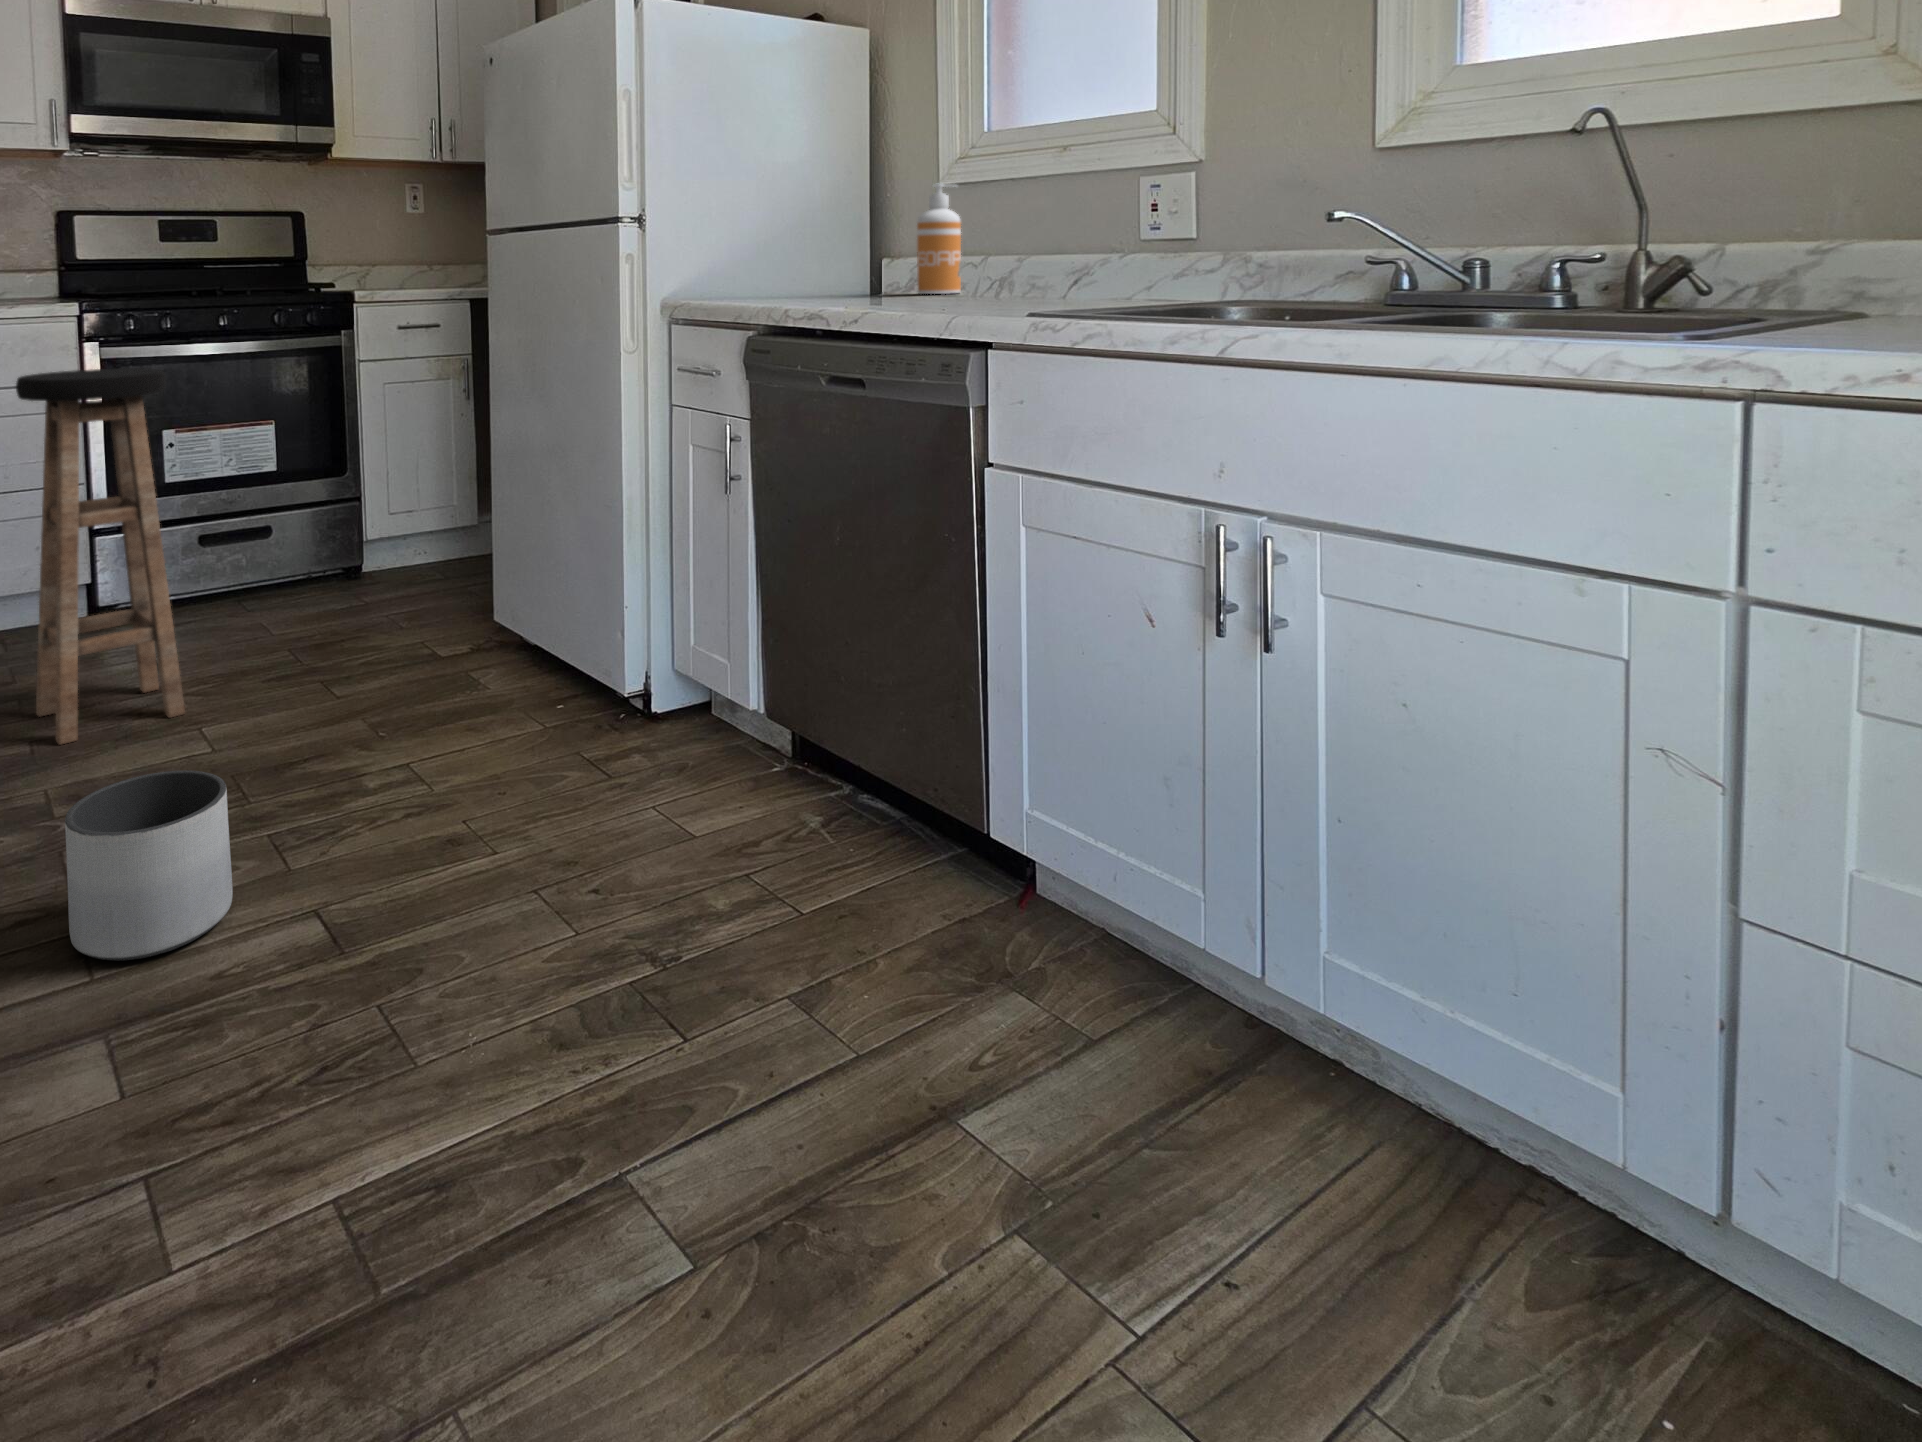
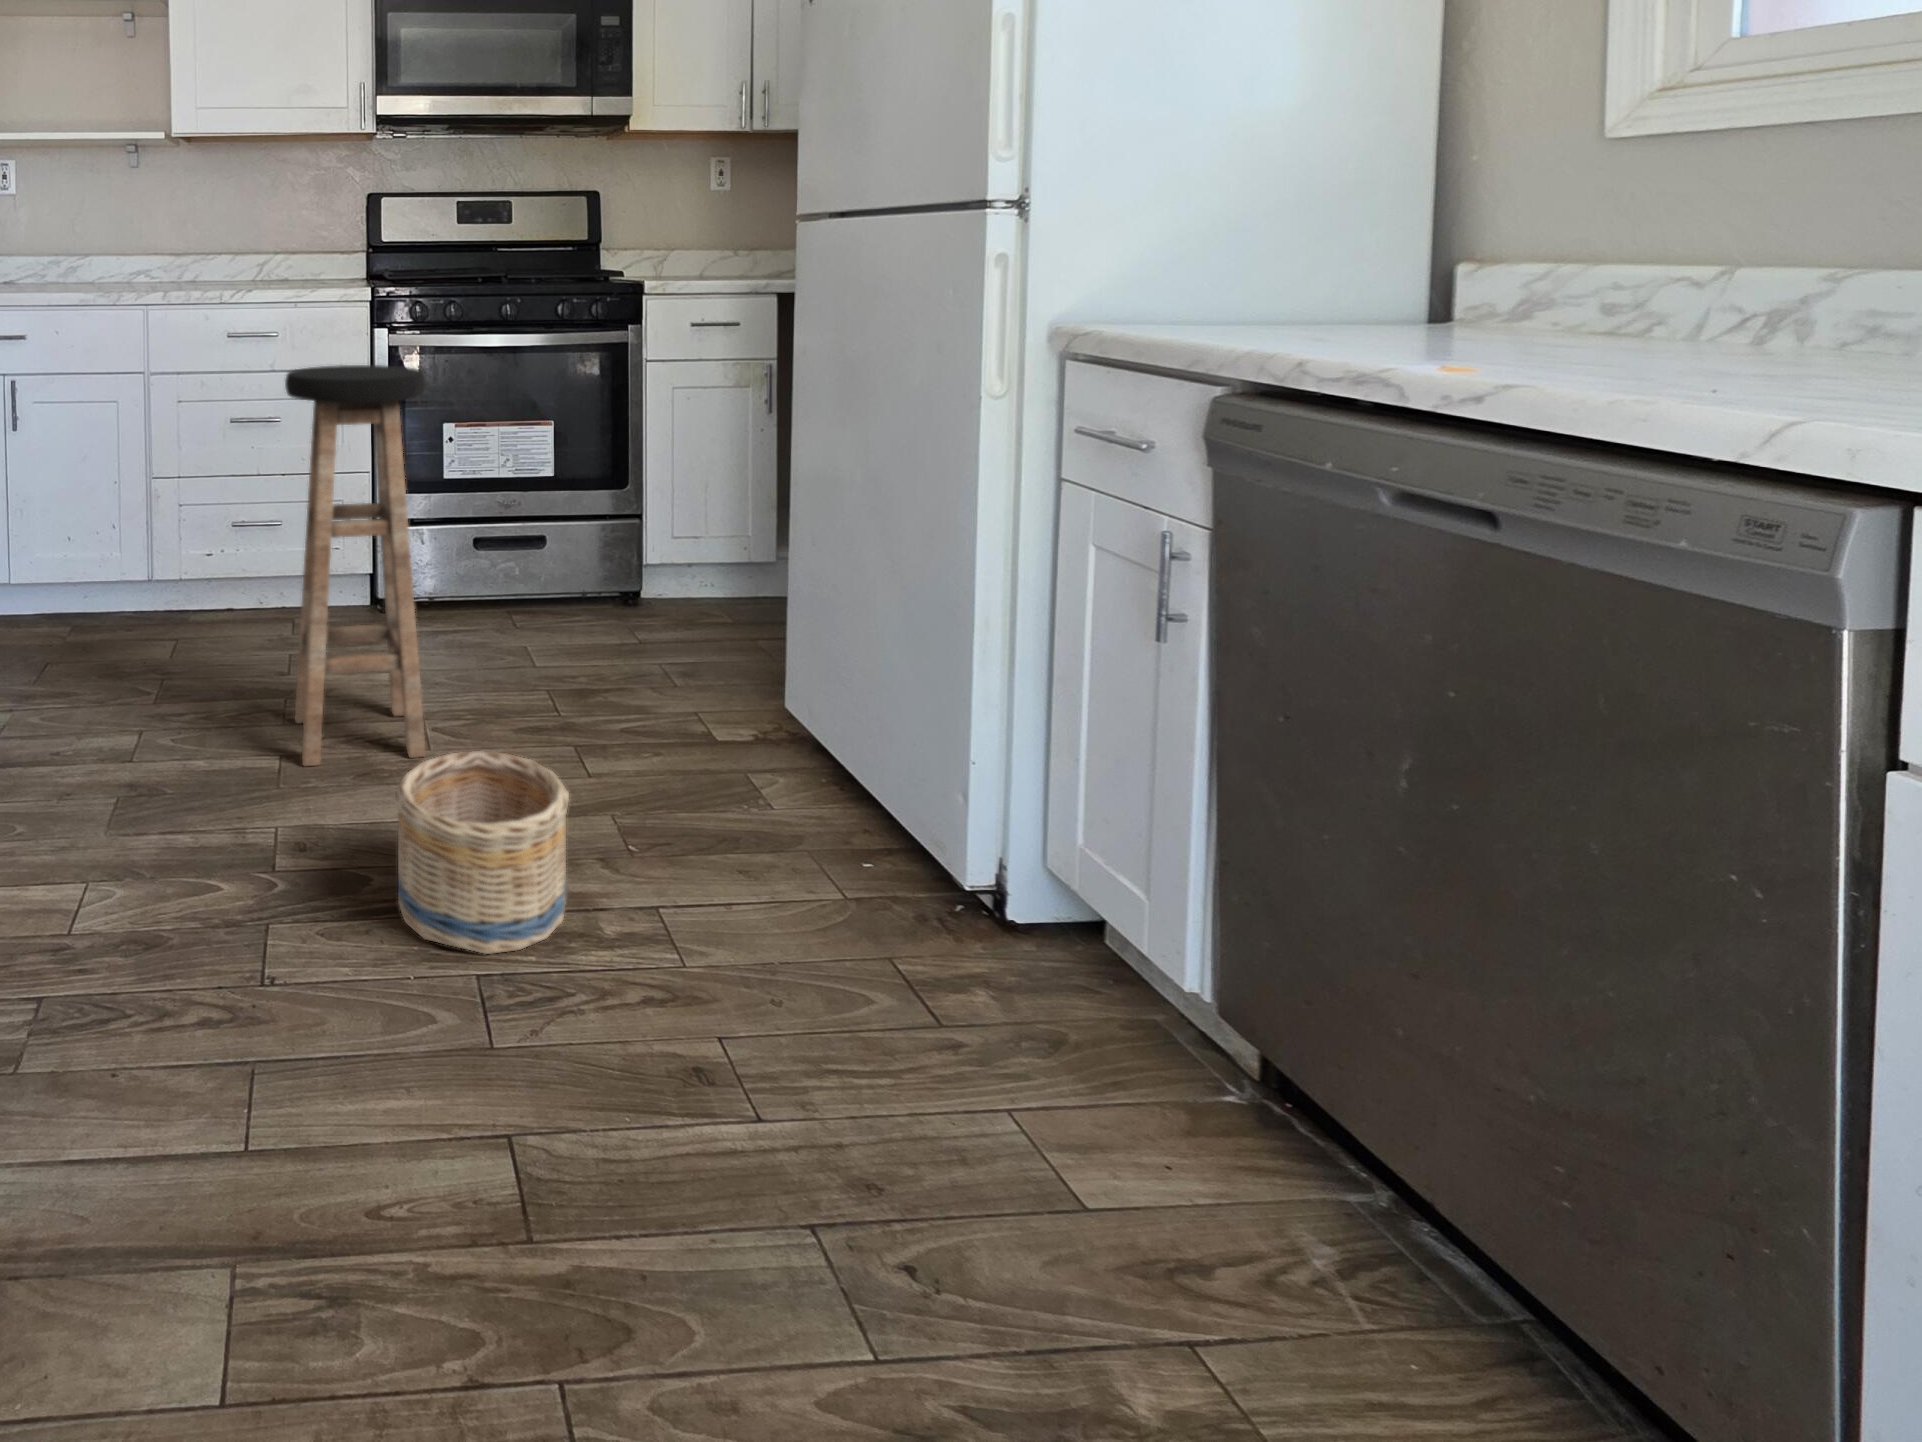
soap dispenser: present [917,184,961,294] -> none [1565,131,1685,333]
basket: none [182,672,338,824] -> present [395,751,569,954]
planter: present [65,770,233,961] -> none [232,885,410,1141]

